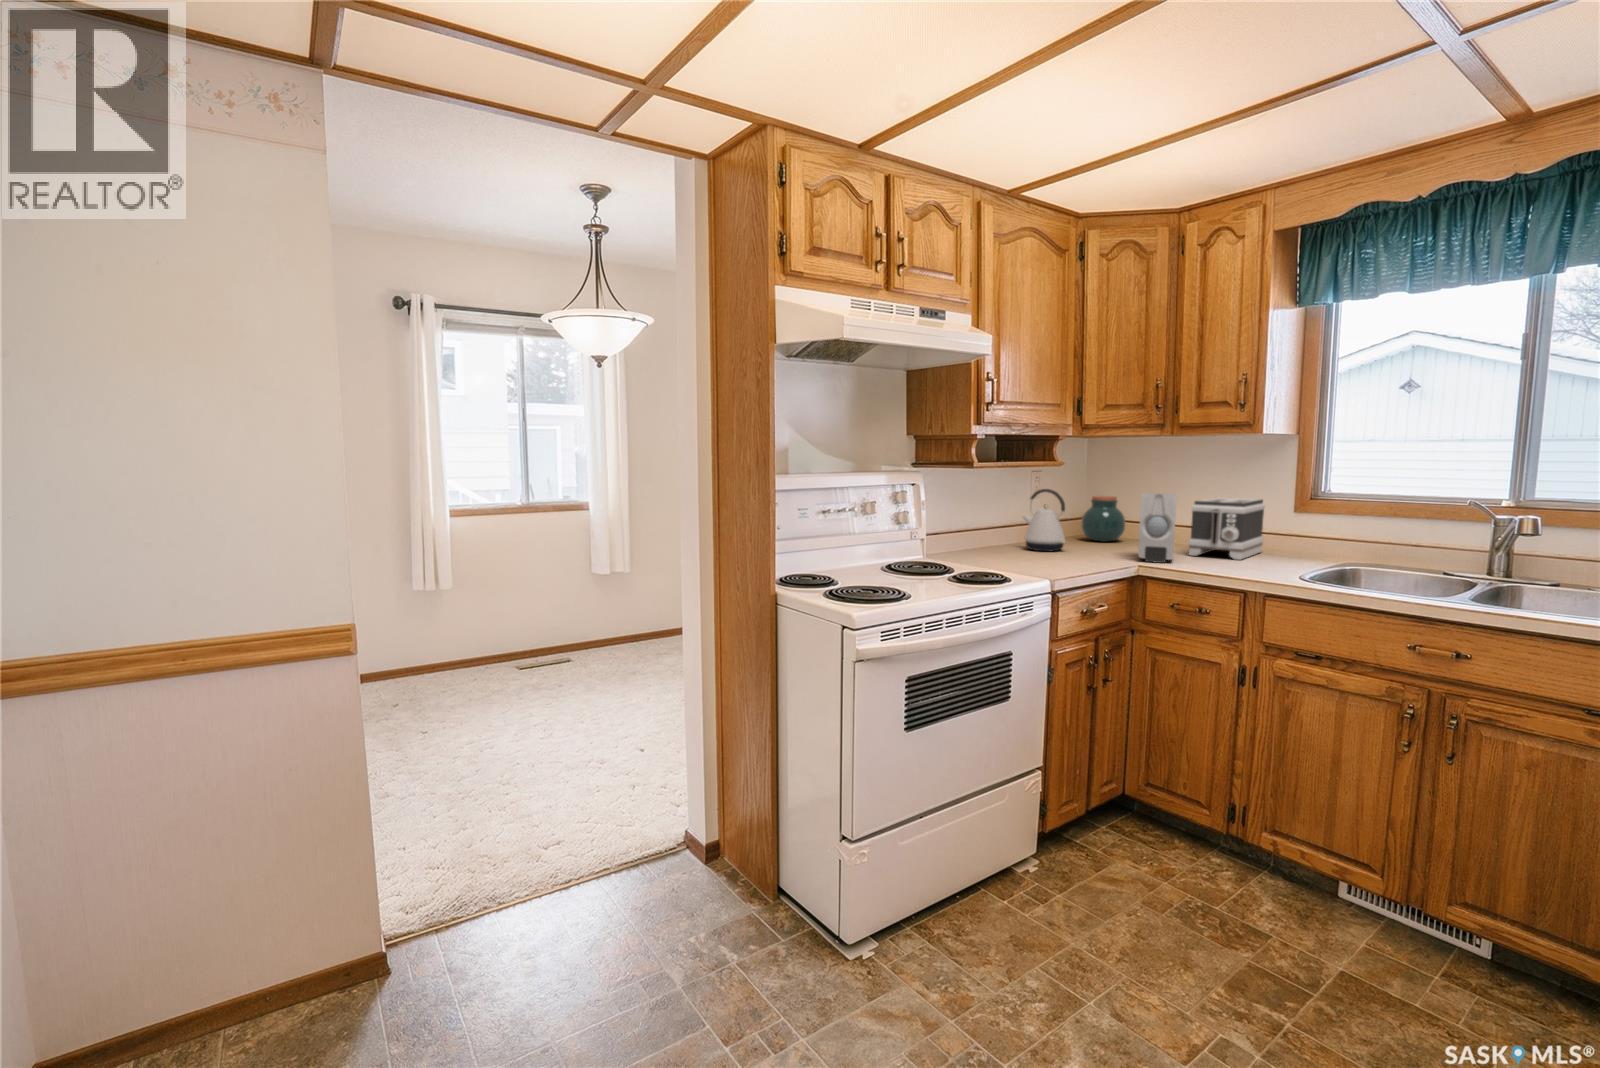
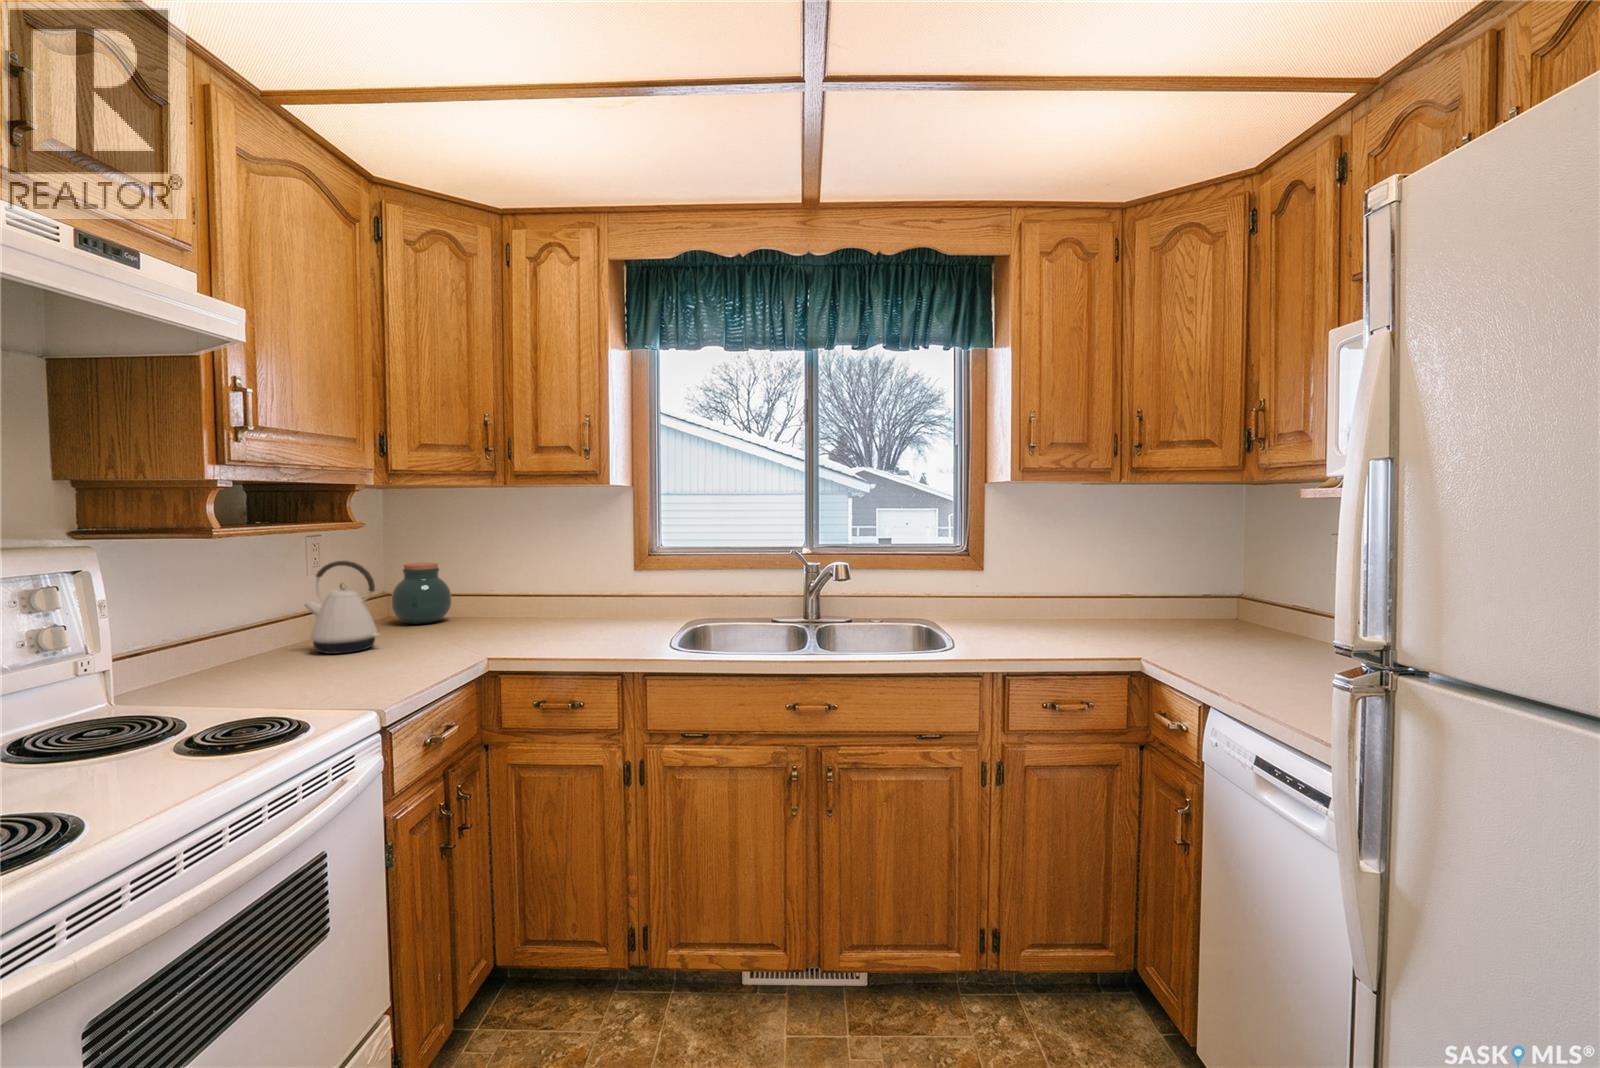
soap dispenser: present [1138,493,1177,563] -> none [483,559,532,649]
toaster: present [1189,497,1265,560] -> none [540,557,610,631]

